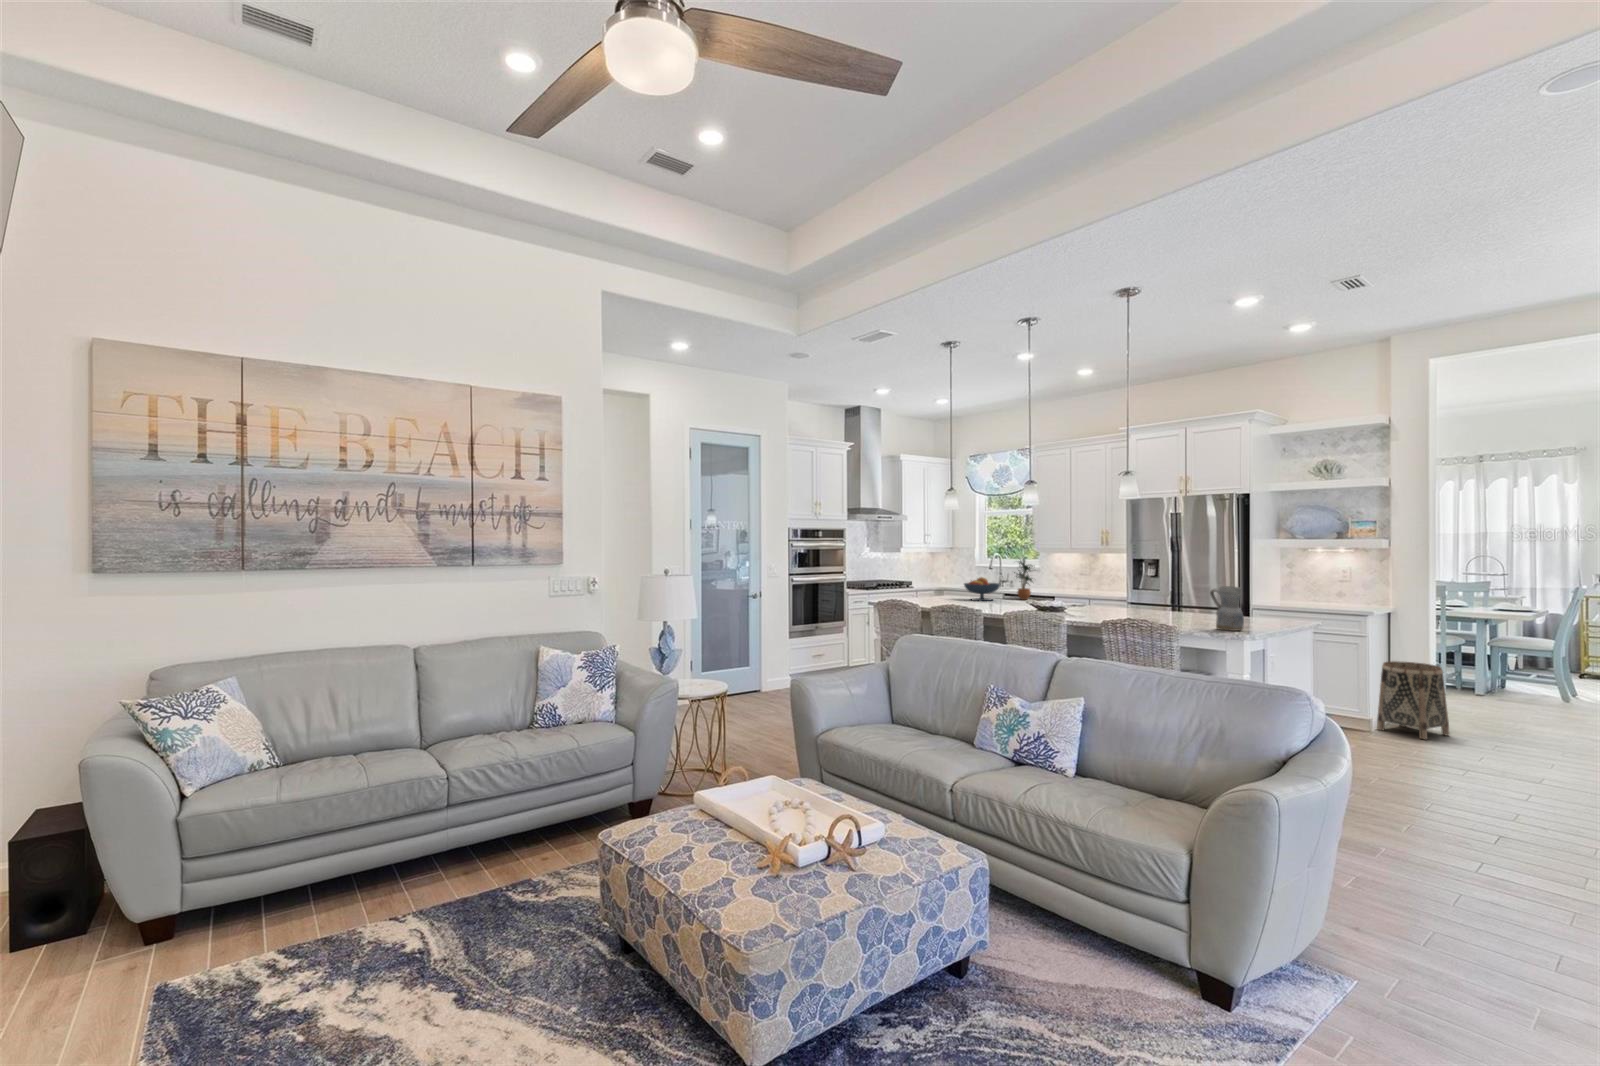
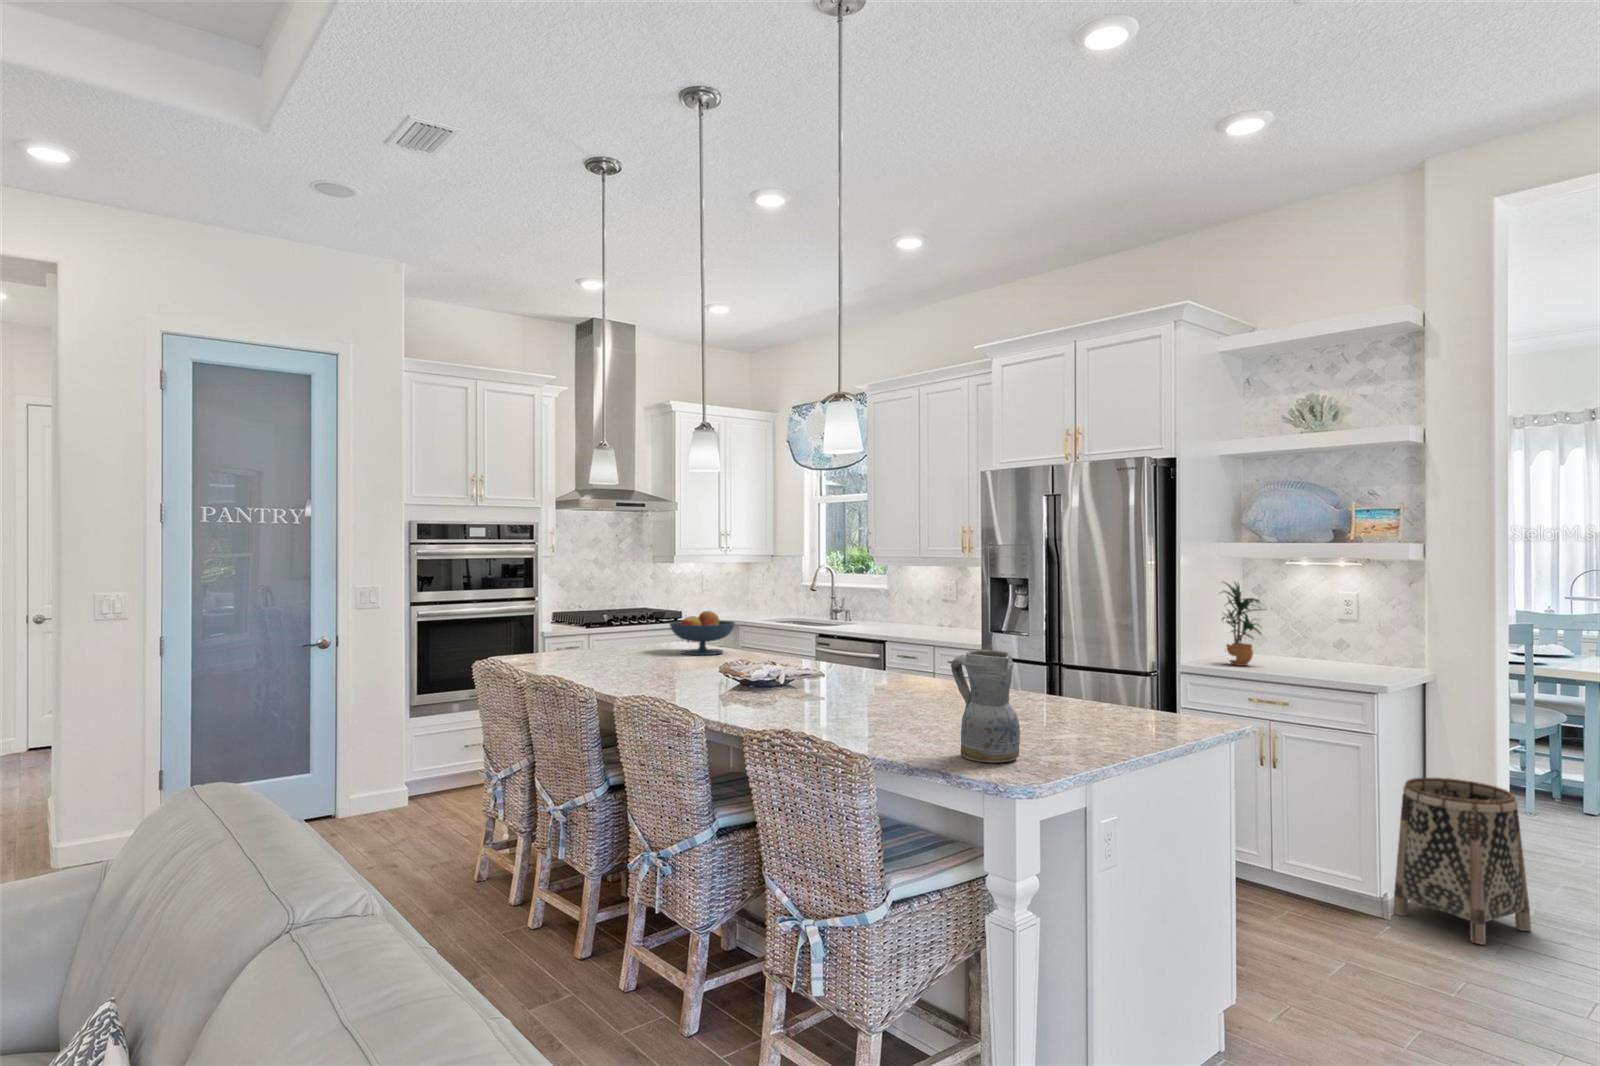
potted plant: present [1014,558,1033,600] -> present [1222,583,1261,666]

